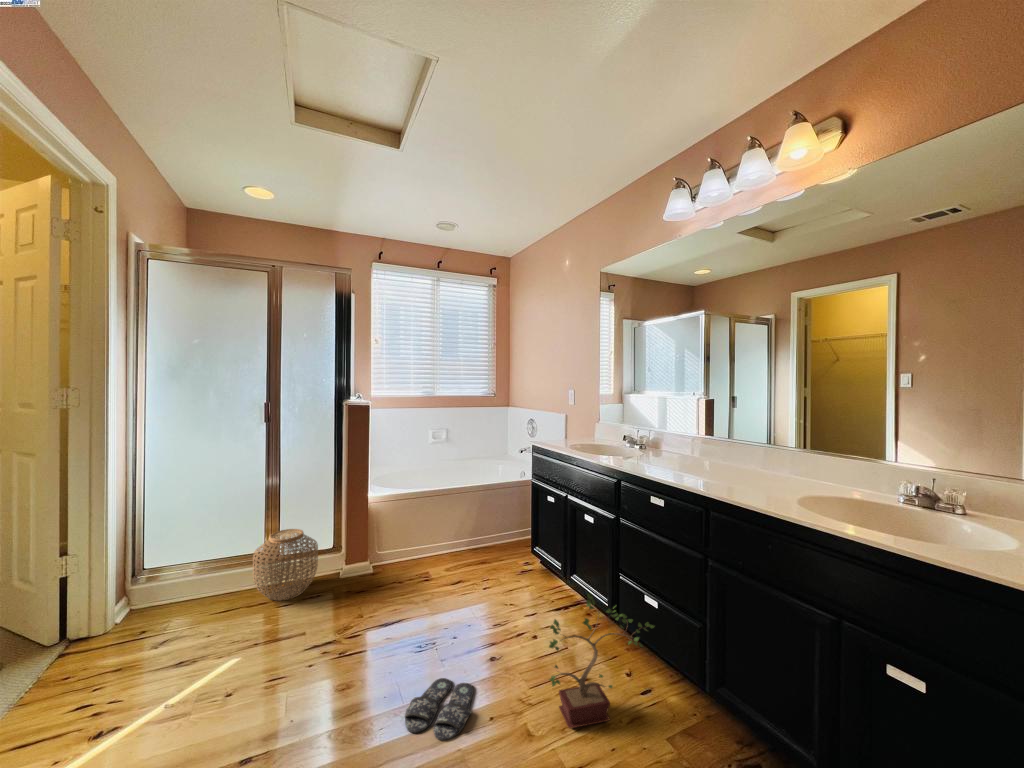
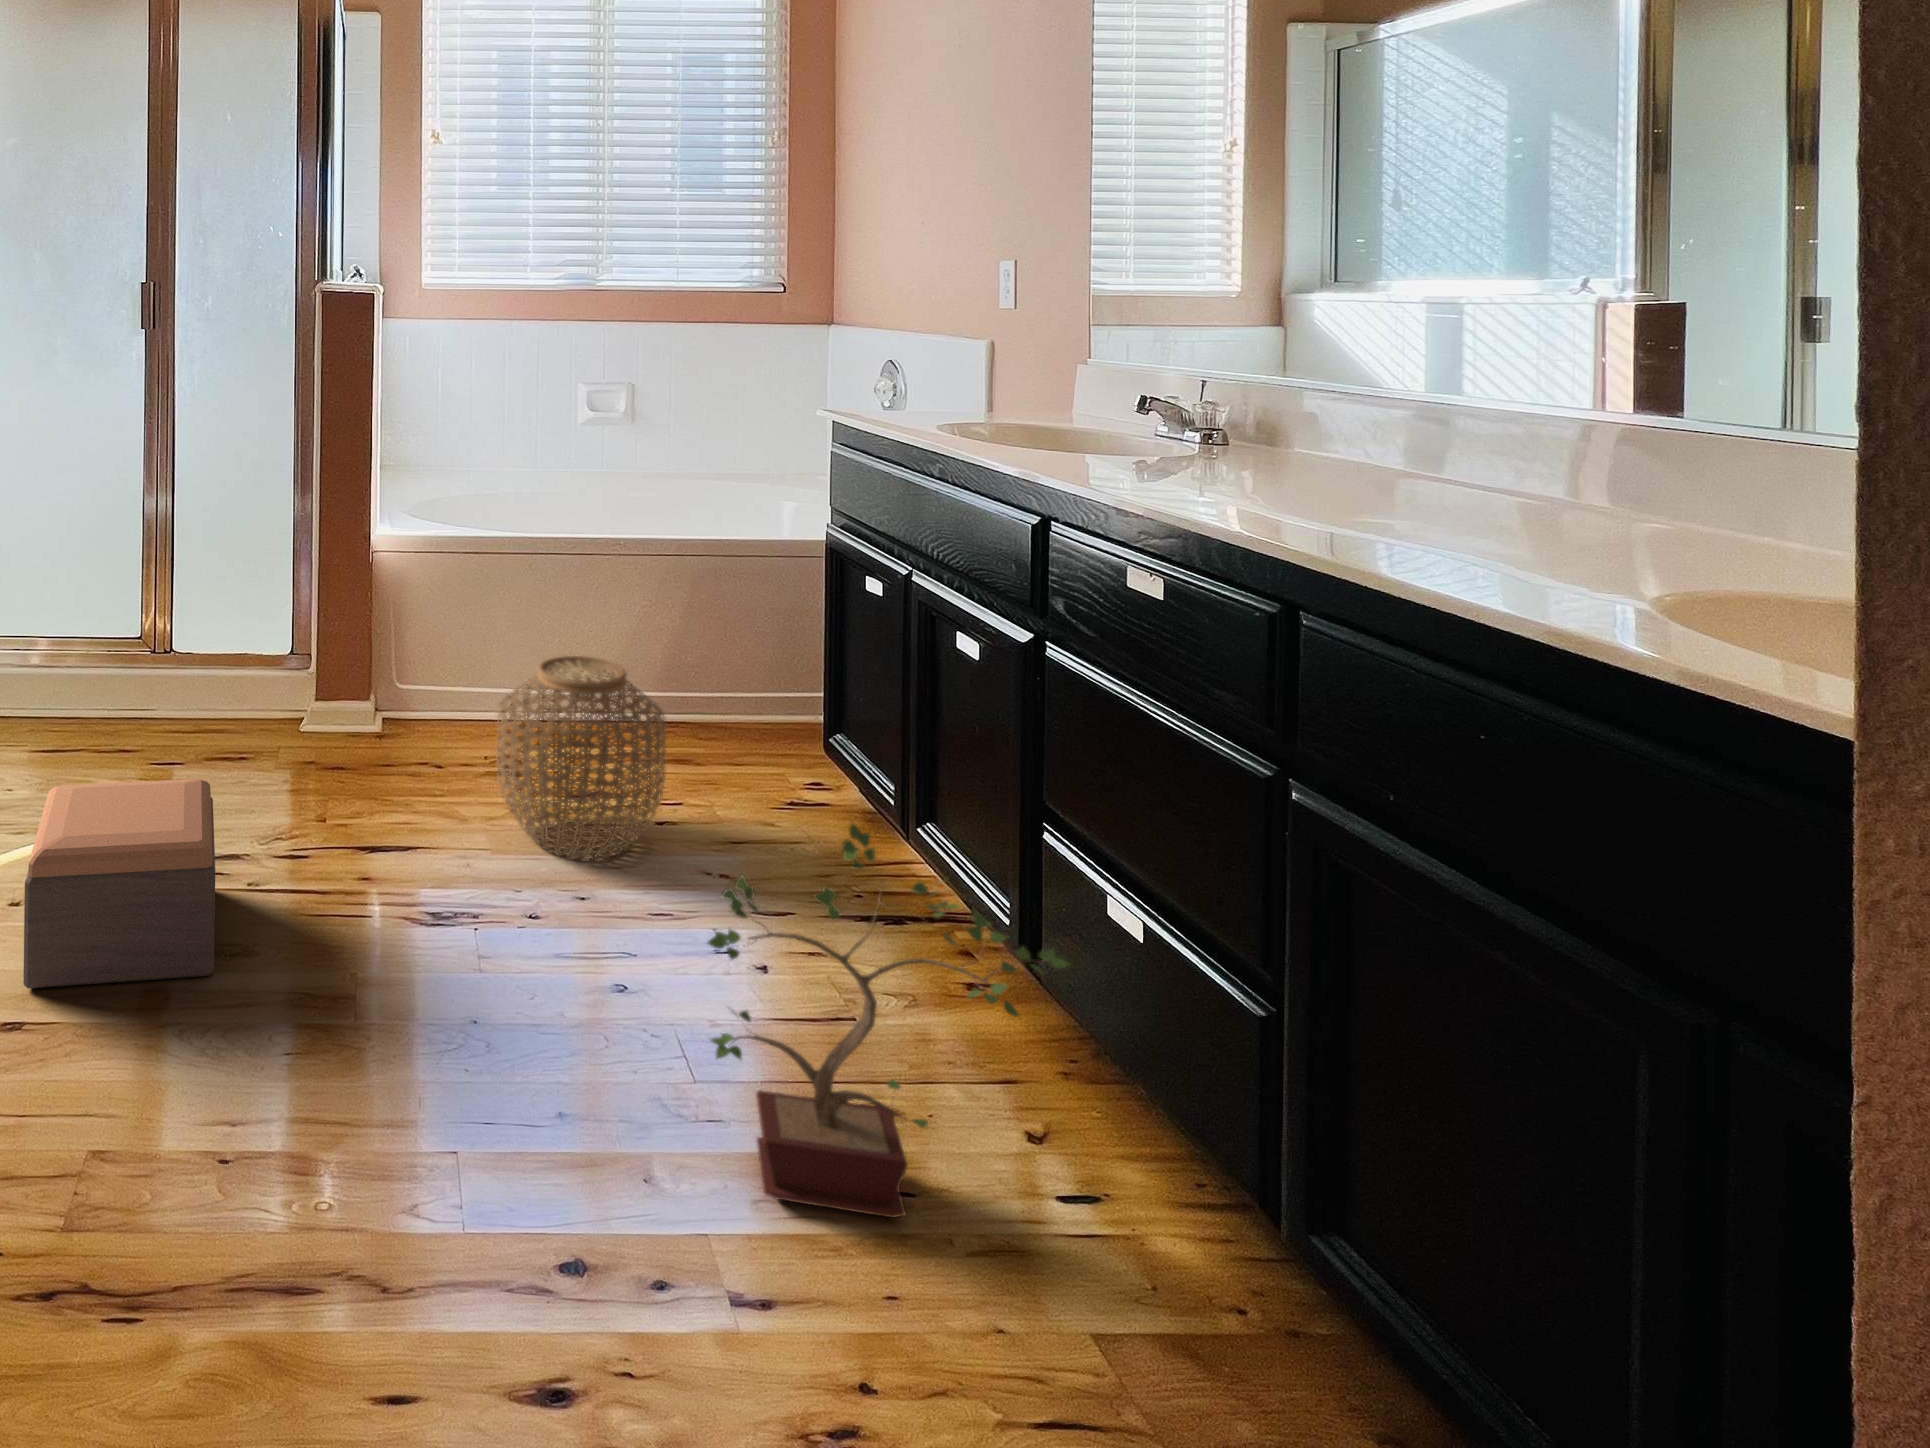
woven basket: present [253,529,318,600] -> present [497,656,666,860]
footstool: none [244,618,338,739] -> present [23,779,215,988]
slippers: present [405,678,474,741] -> none [345,990,538,1118]

